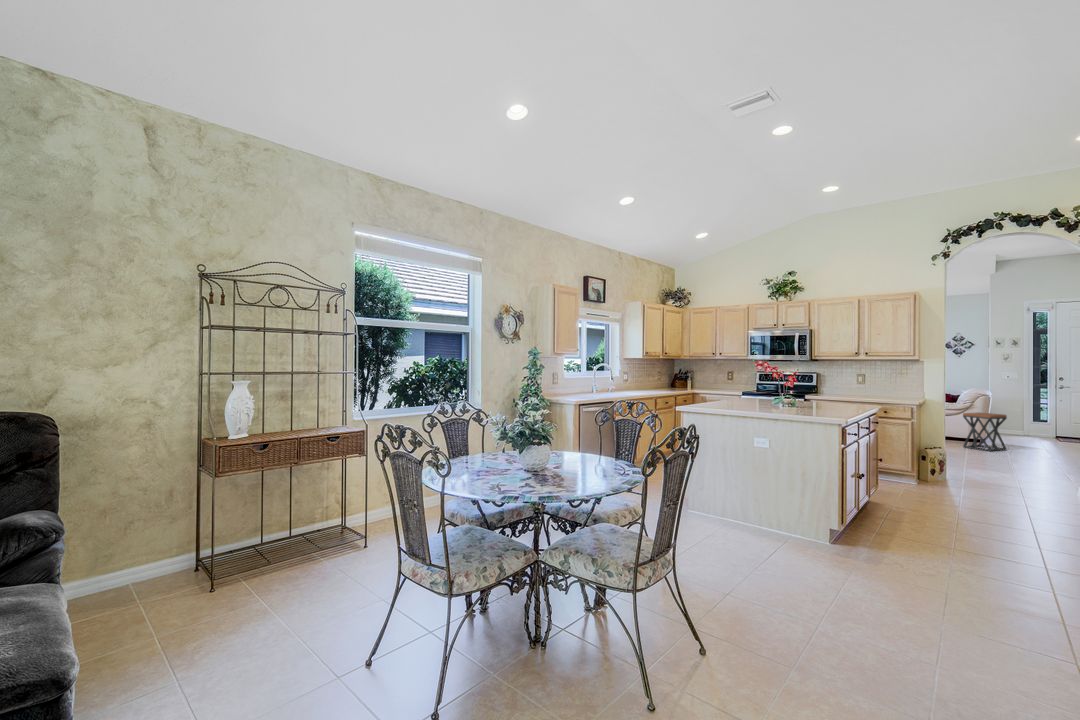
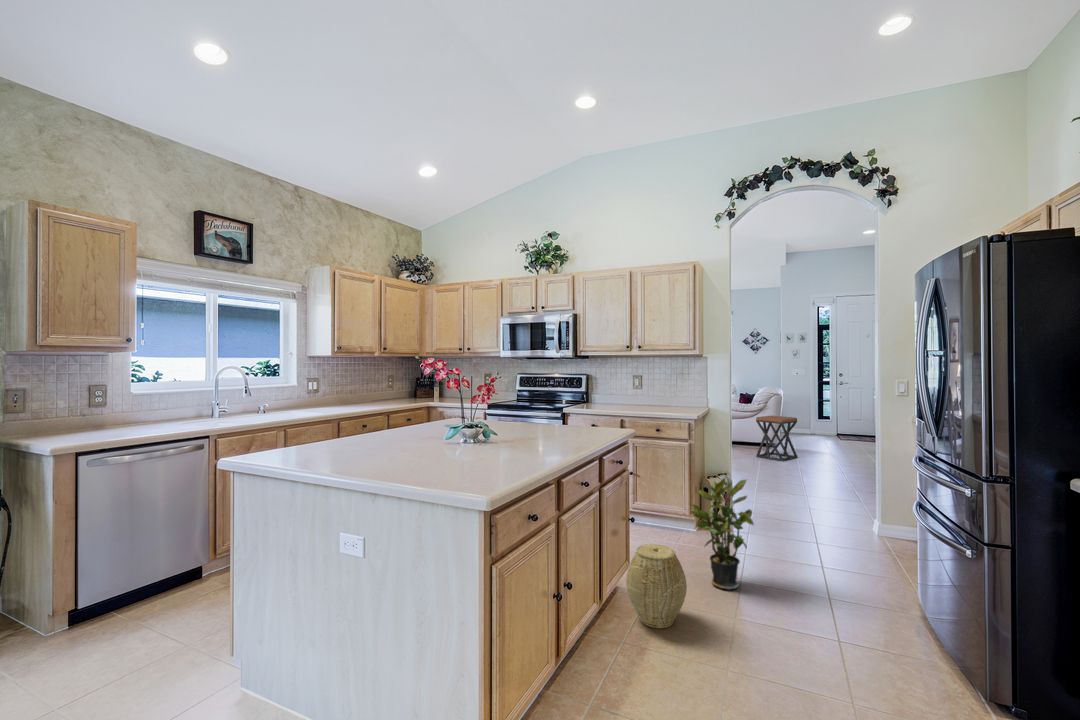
potted plant: none [921,437,970,509] -> present [691,476,753,590]
woven basket: none [881,473,924,518] -> present [626,544,687,628]

